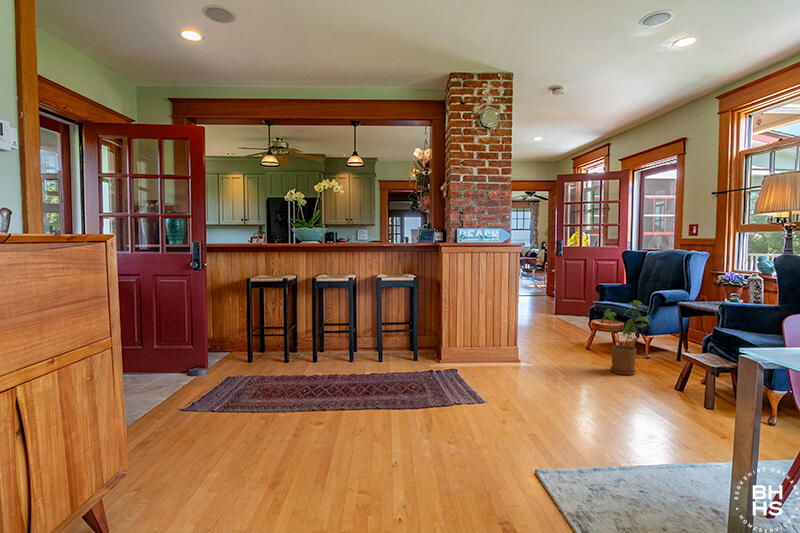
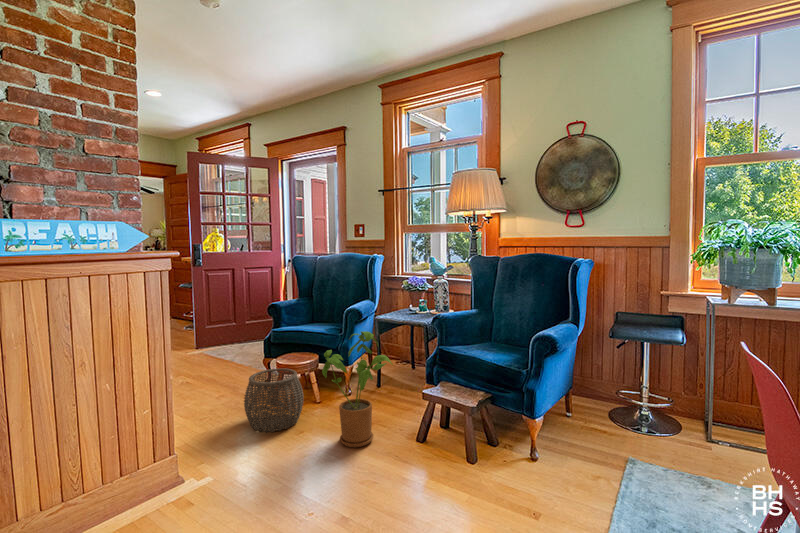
woven basket: none [558,320,598,356] -> present [244,368,304,432]

